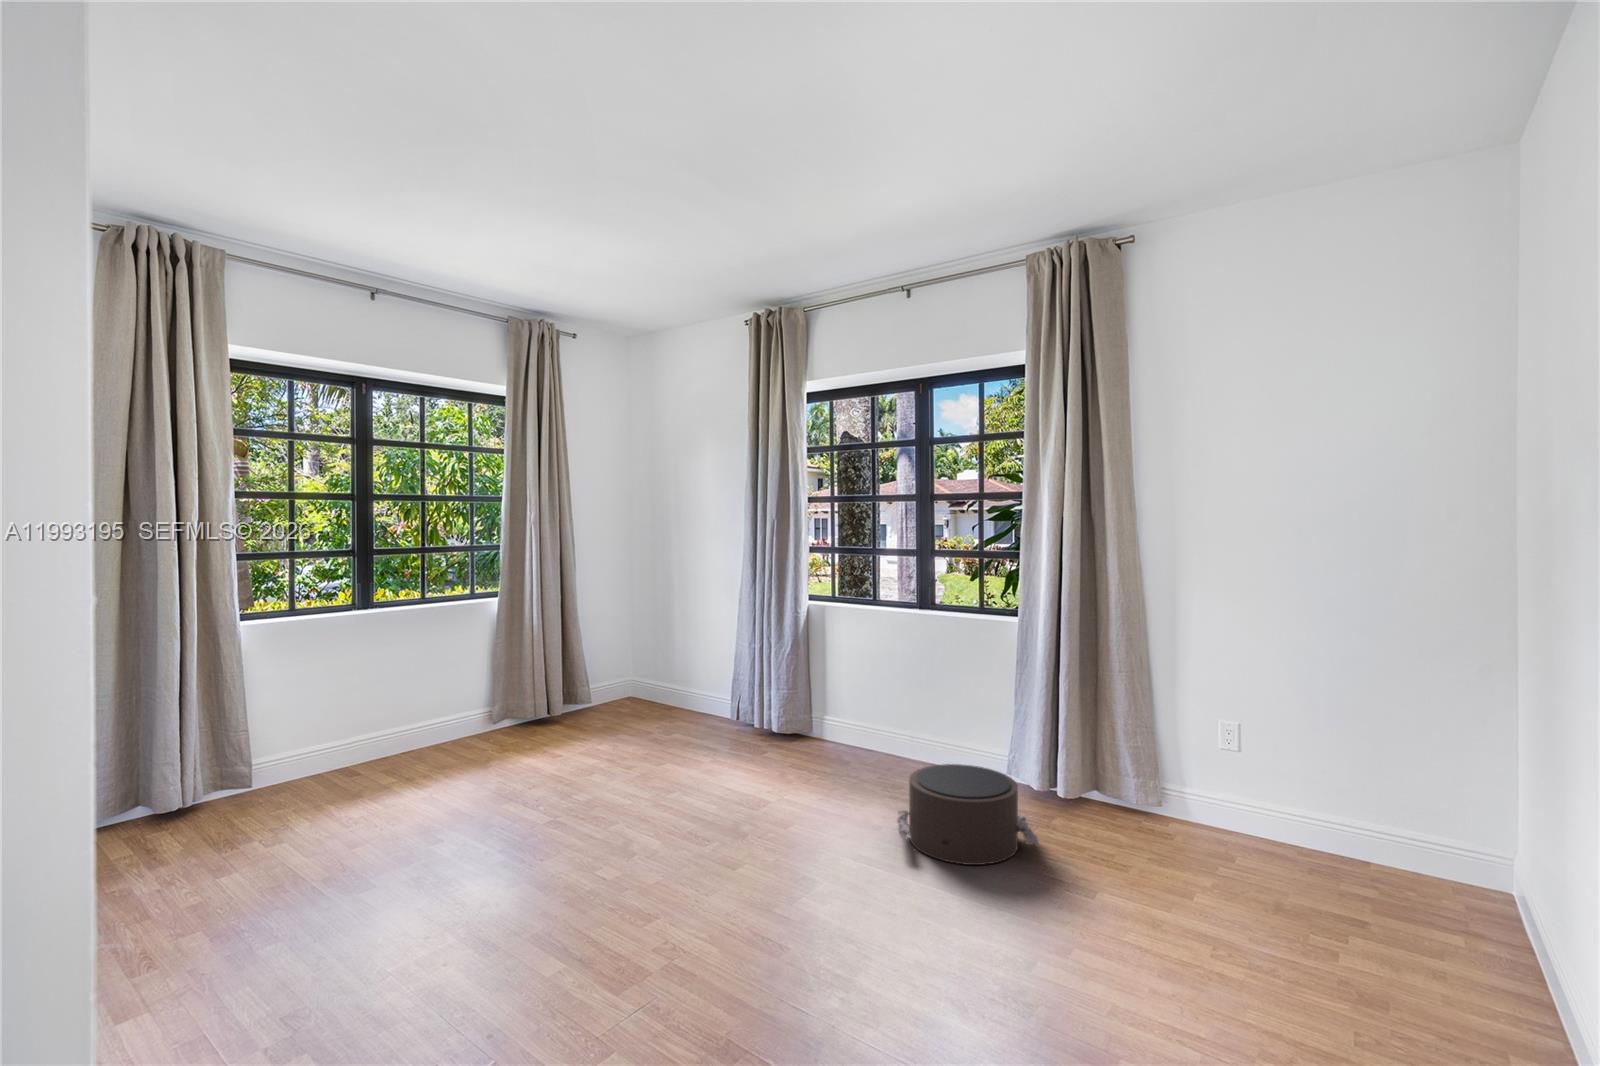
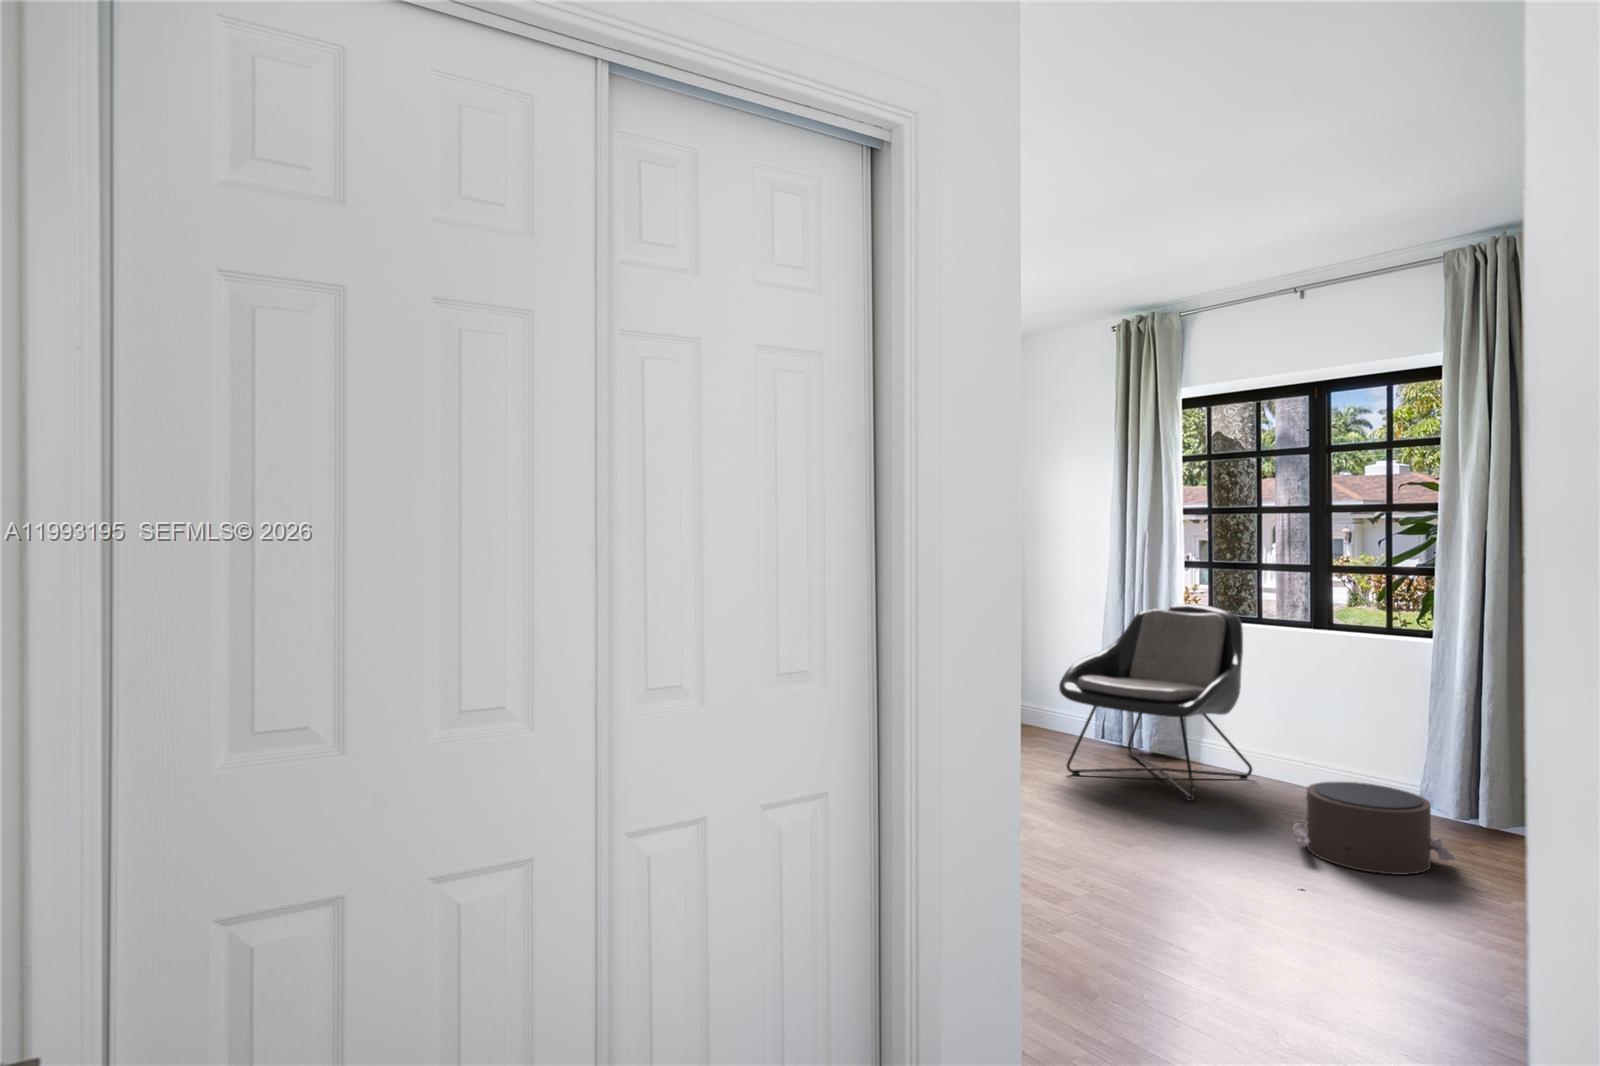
lounge chair: none [687,589,868,790] -> present [1059,604,1252,801]

